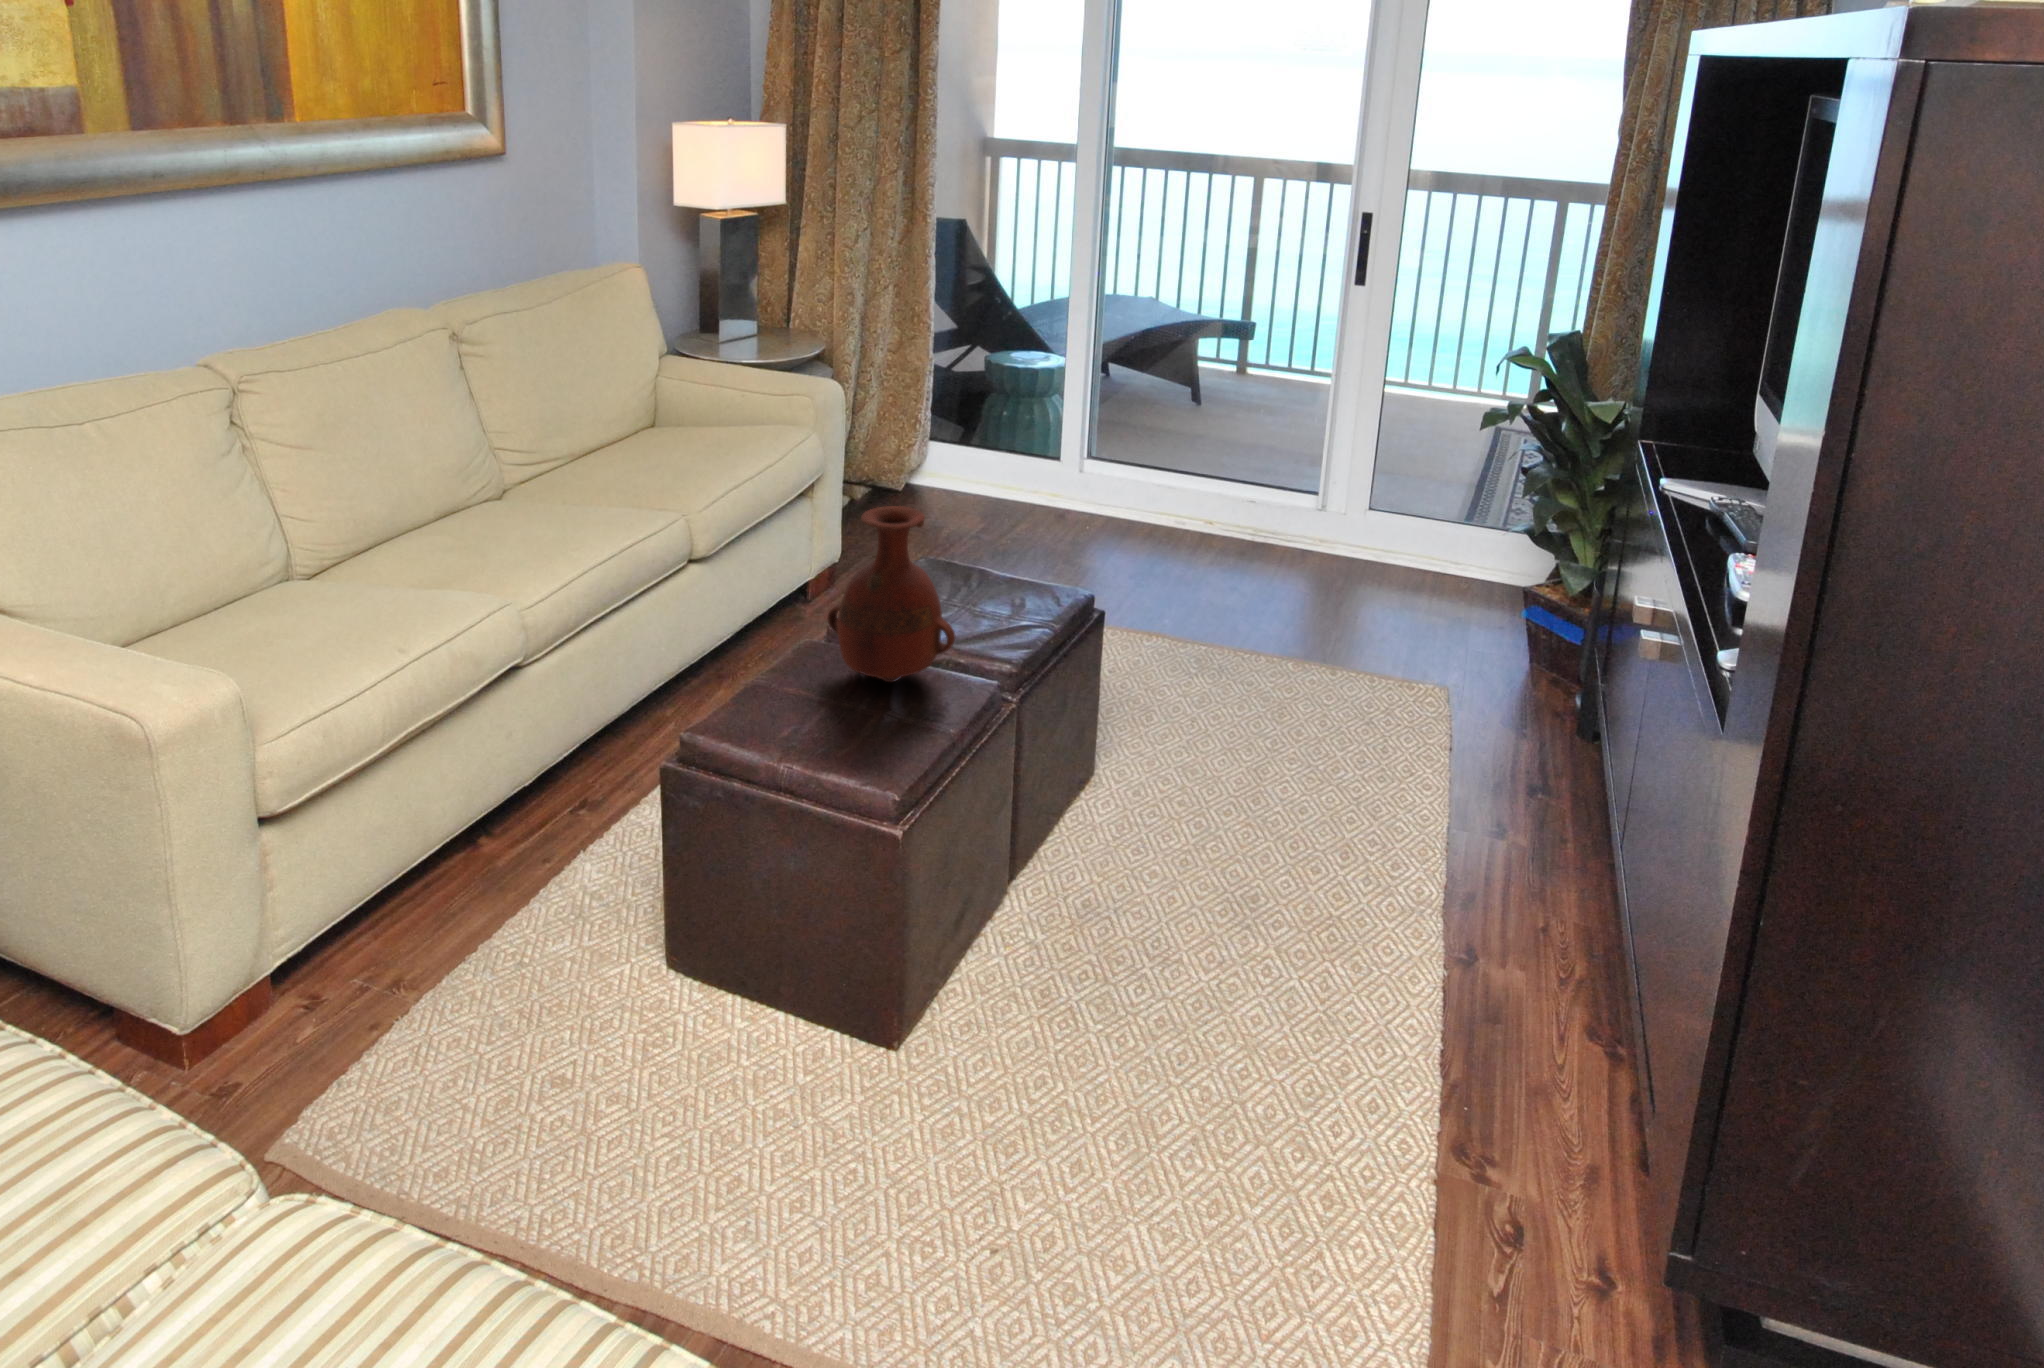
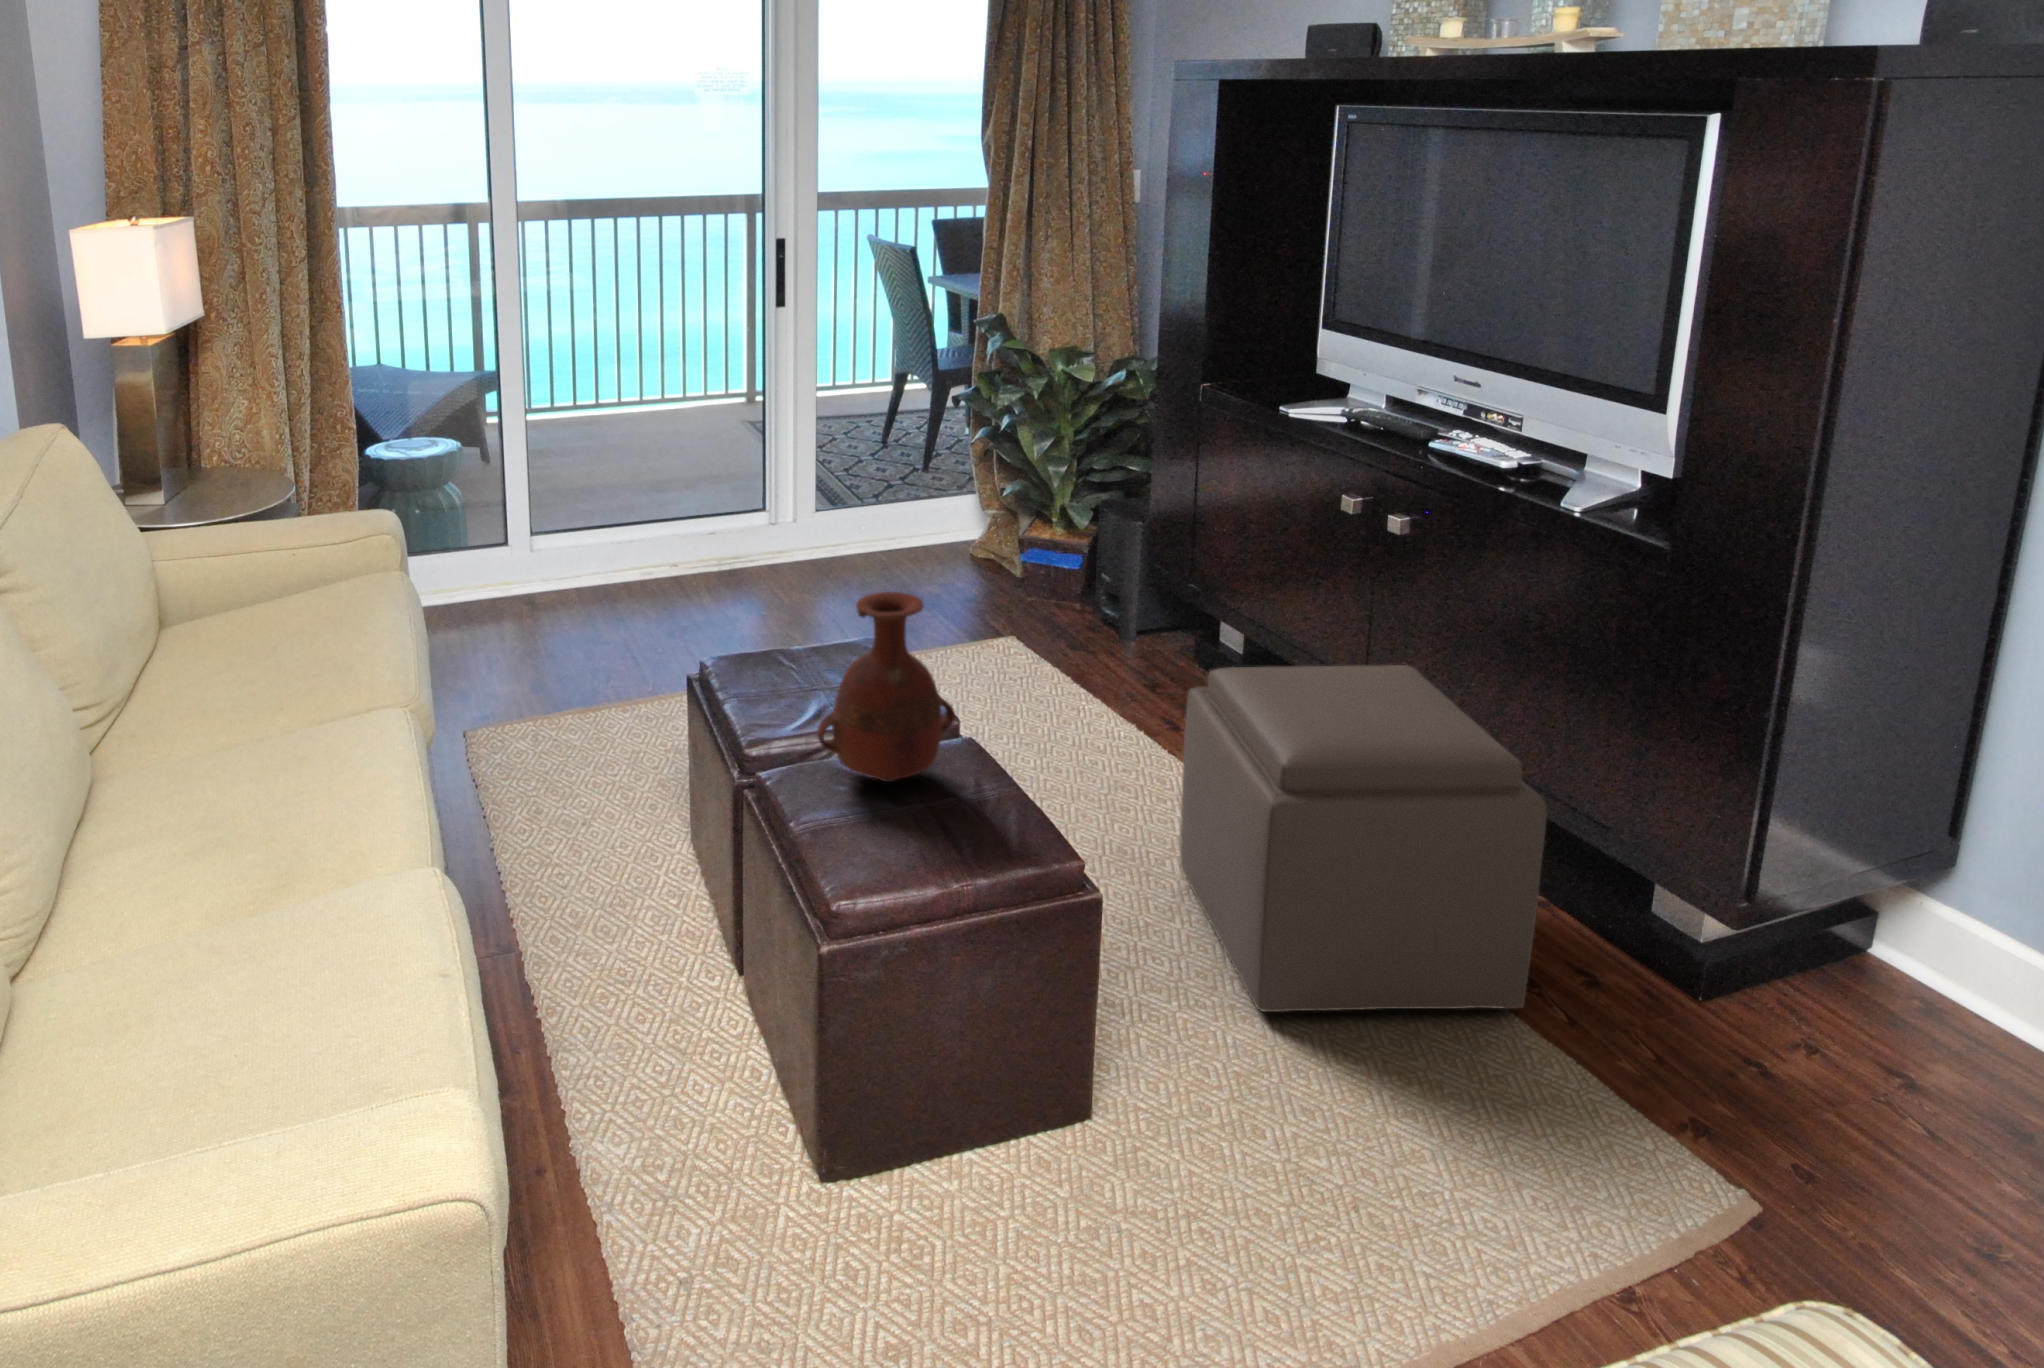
ottoman: none [1161,715,1581,1226] -> present [1180,665,1547,1012]

